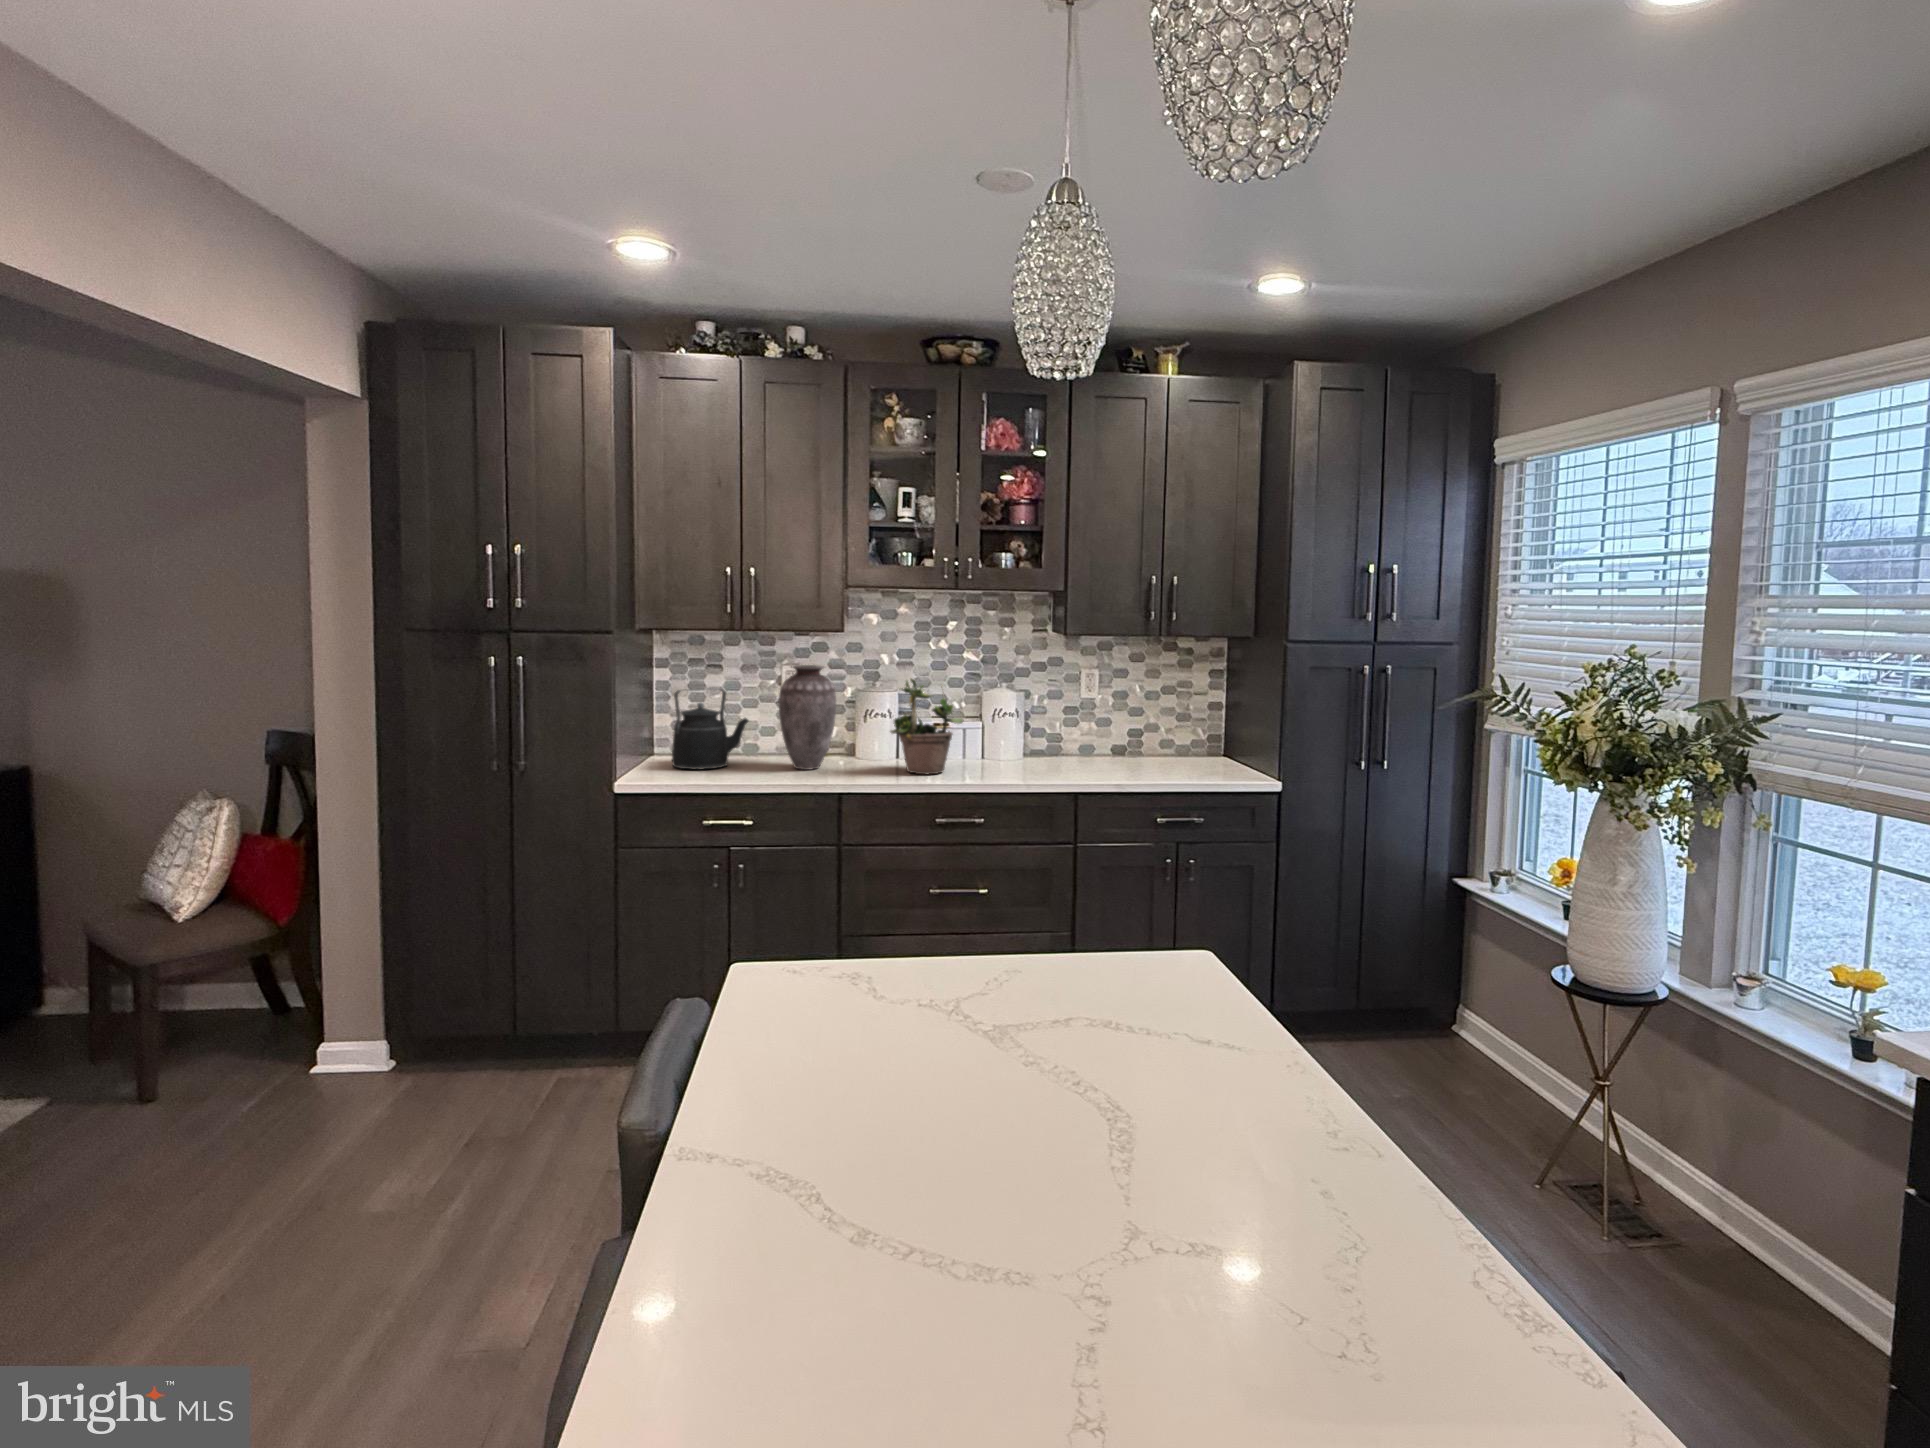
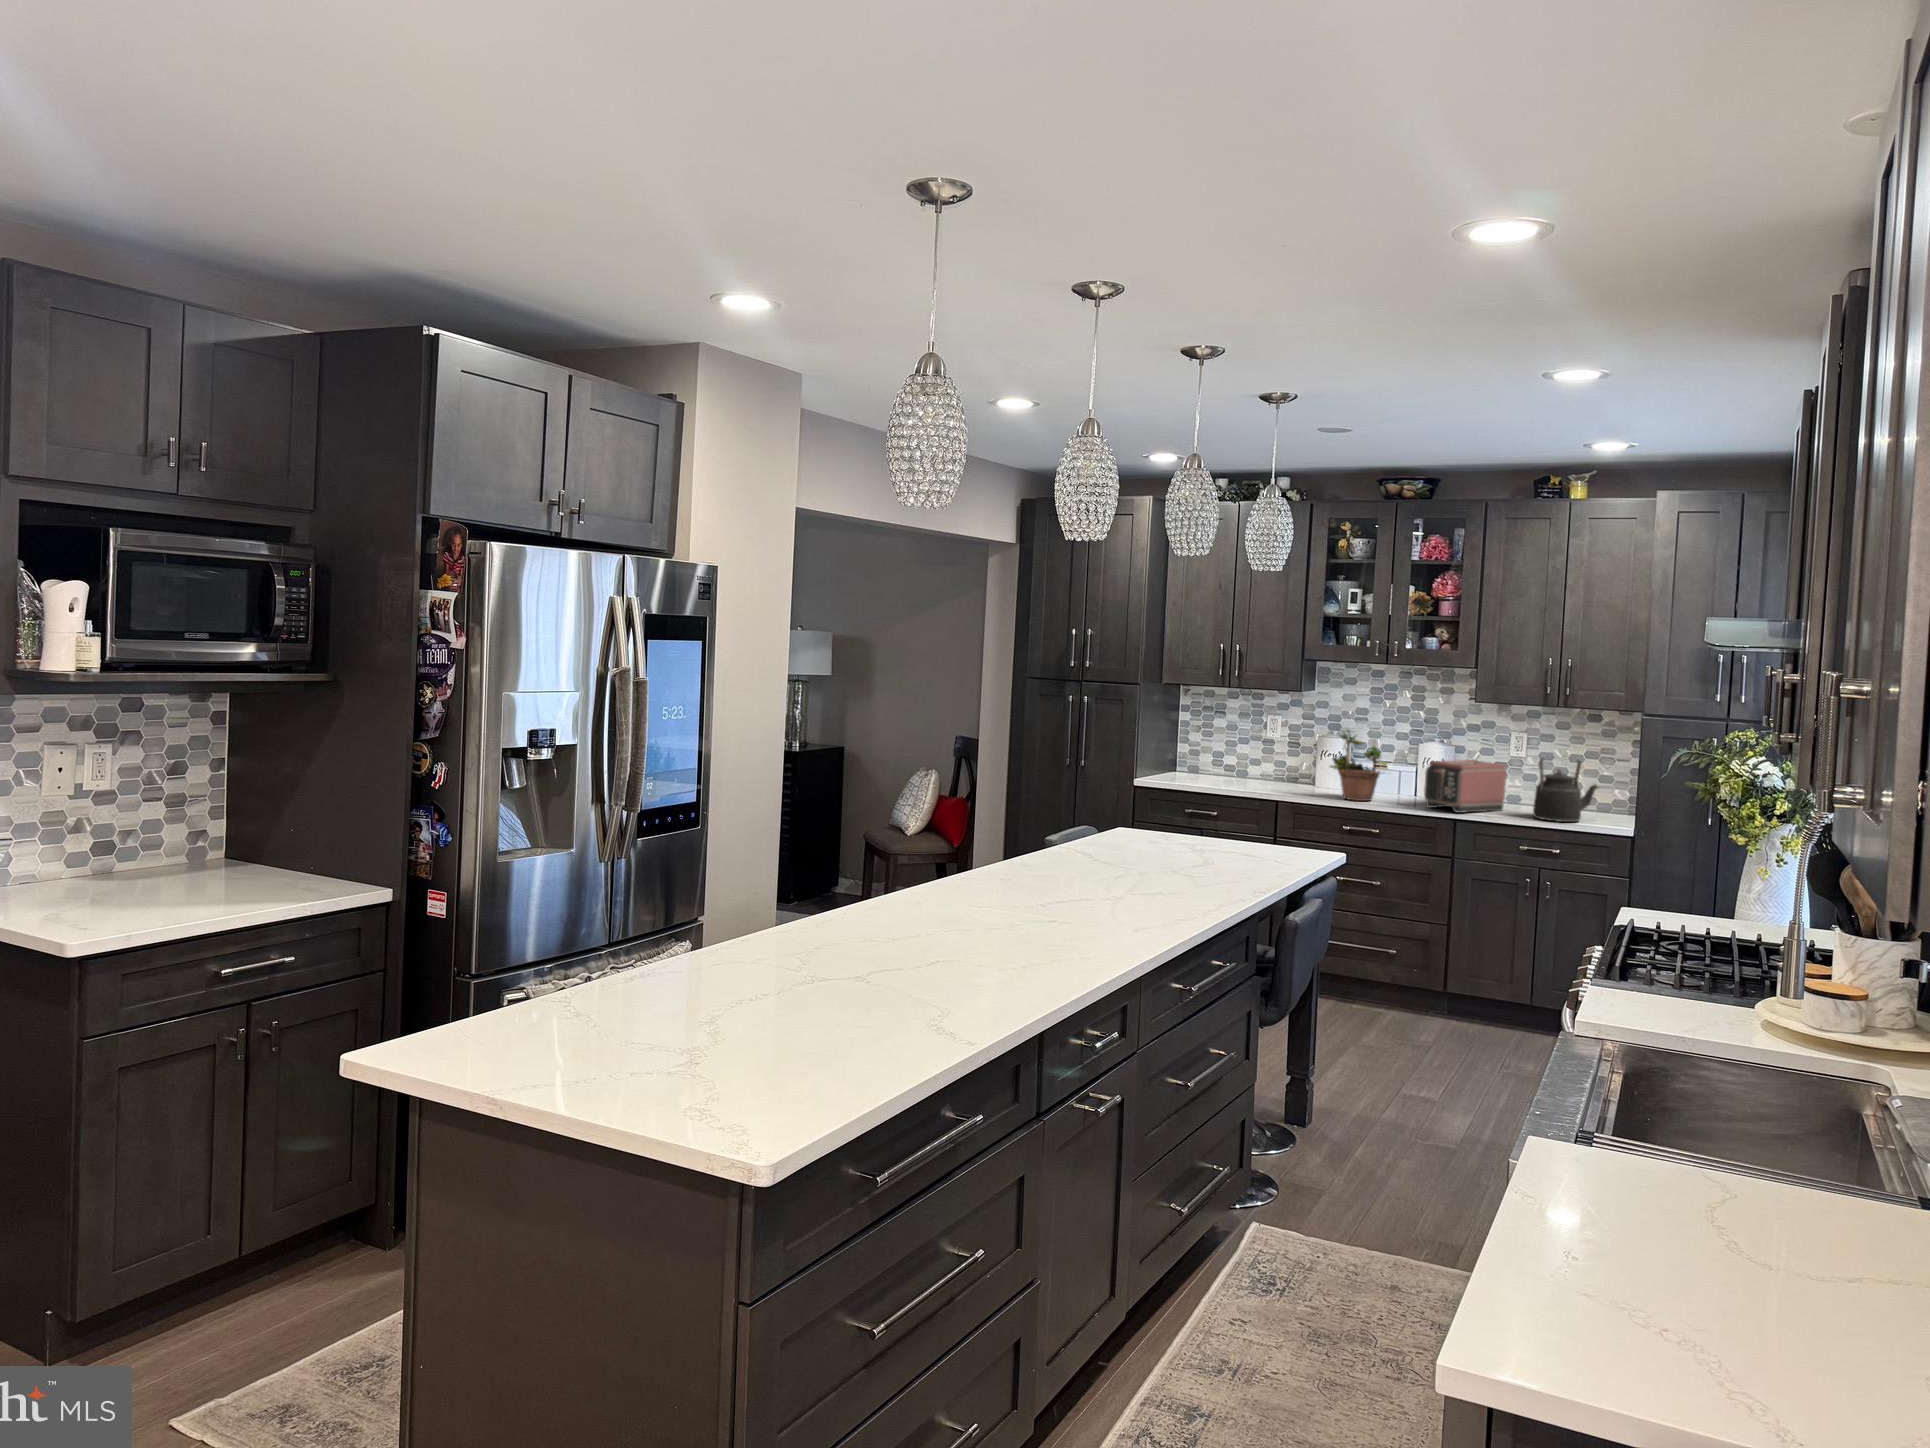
vase: present [779,665,836,770] -> none [1255,715,1297,790]
kettle: present [672,688,748,769] -> present [1533,758,1598,822]
toaster: none [1013,707,1096,777] -> present [1424,760,1507,813]

